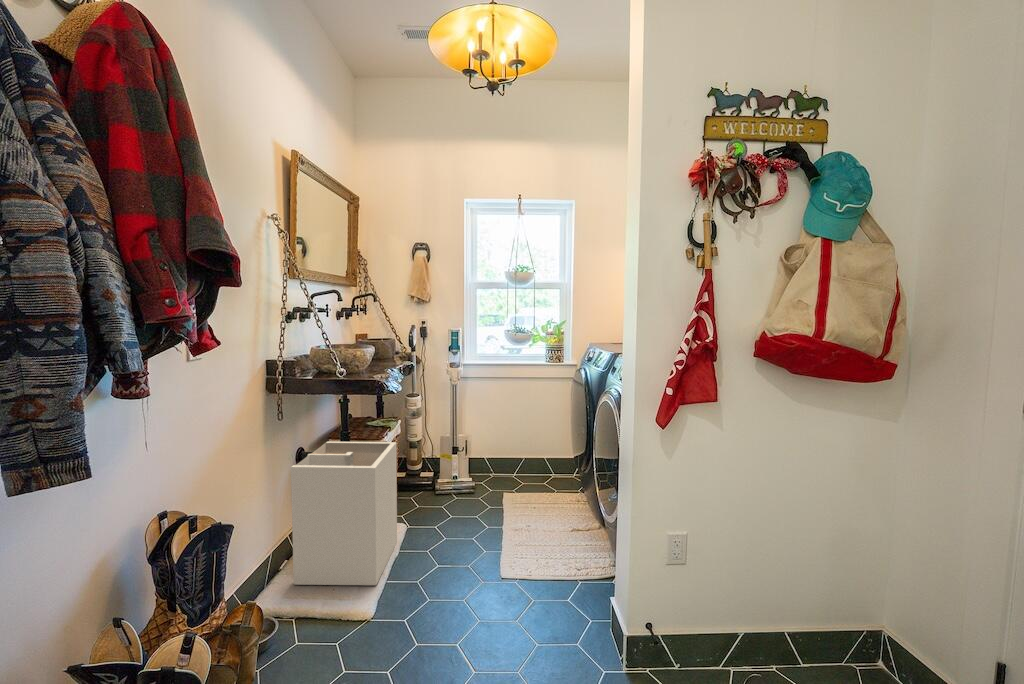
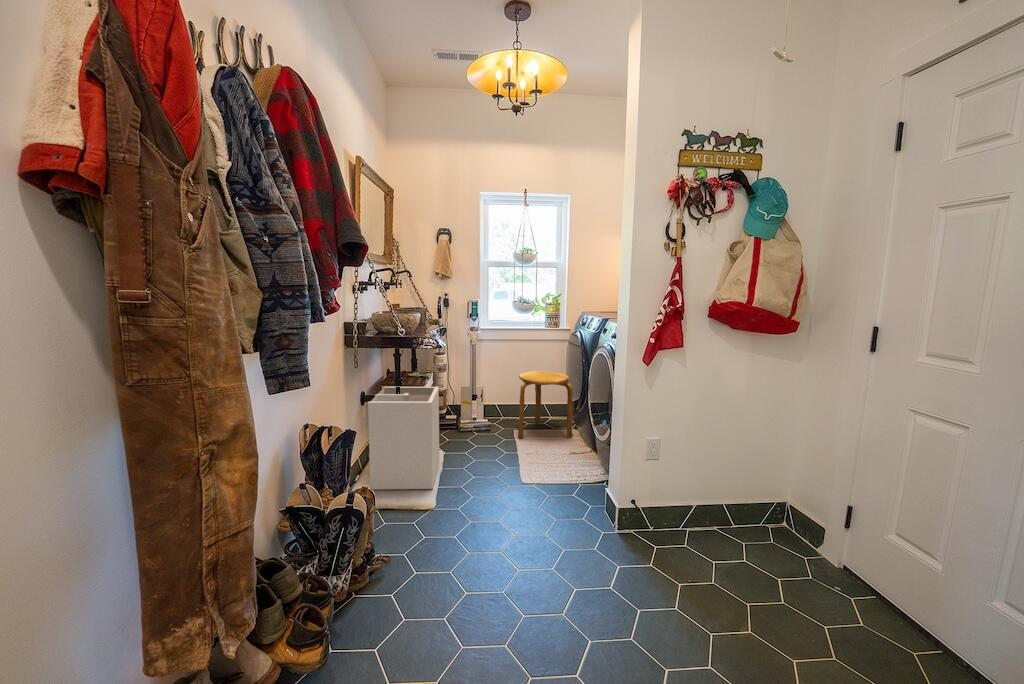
stool: none [506,418,576,505] -> present [518,371,573,438]

